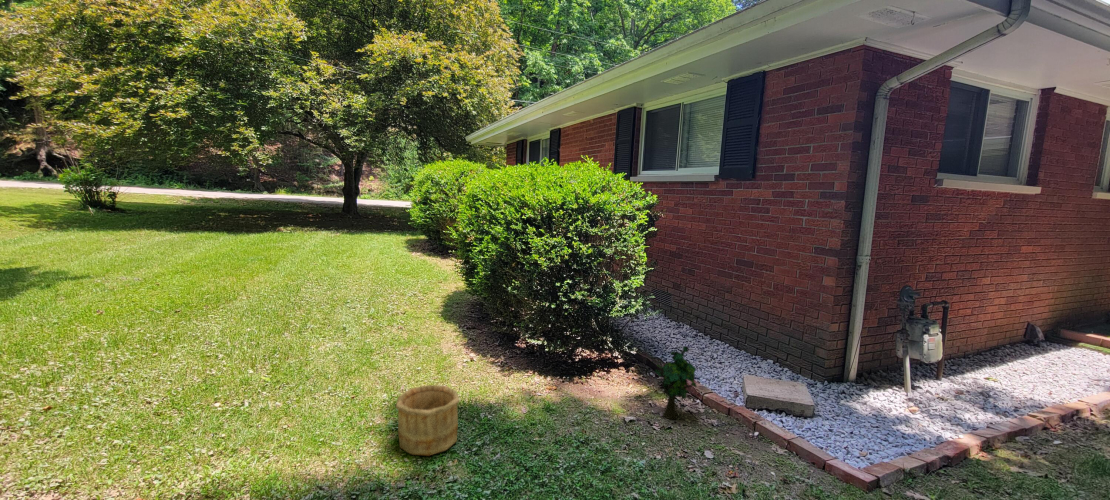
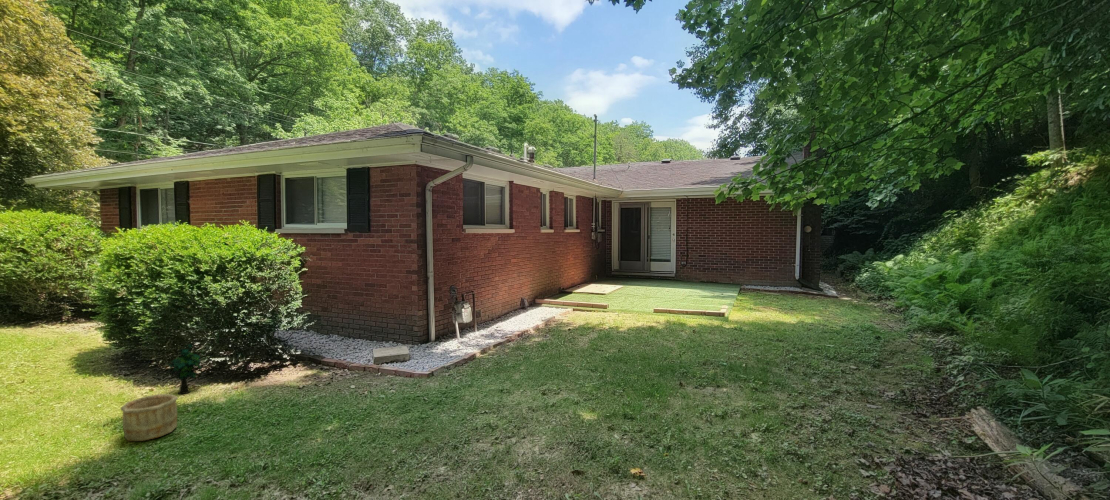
decorative plant: present [654,346,696,419] -> present [167,344,202,394]

